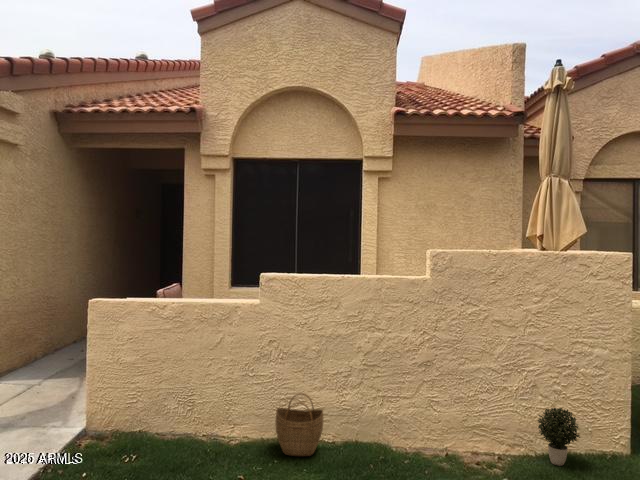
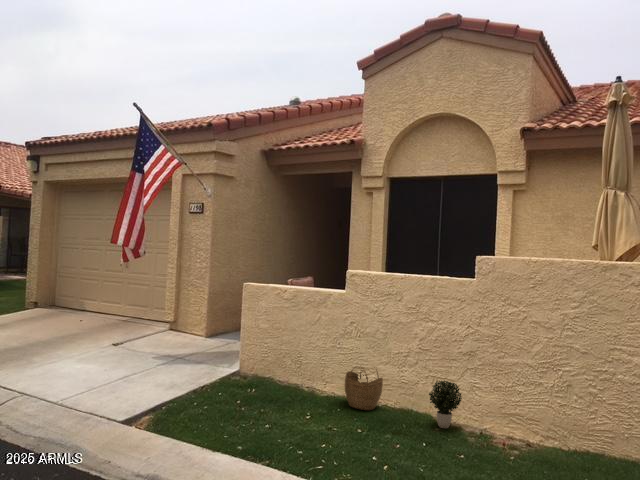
potted plant: present [538,408,580,466] -> present [429,380,462,428]

